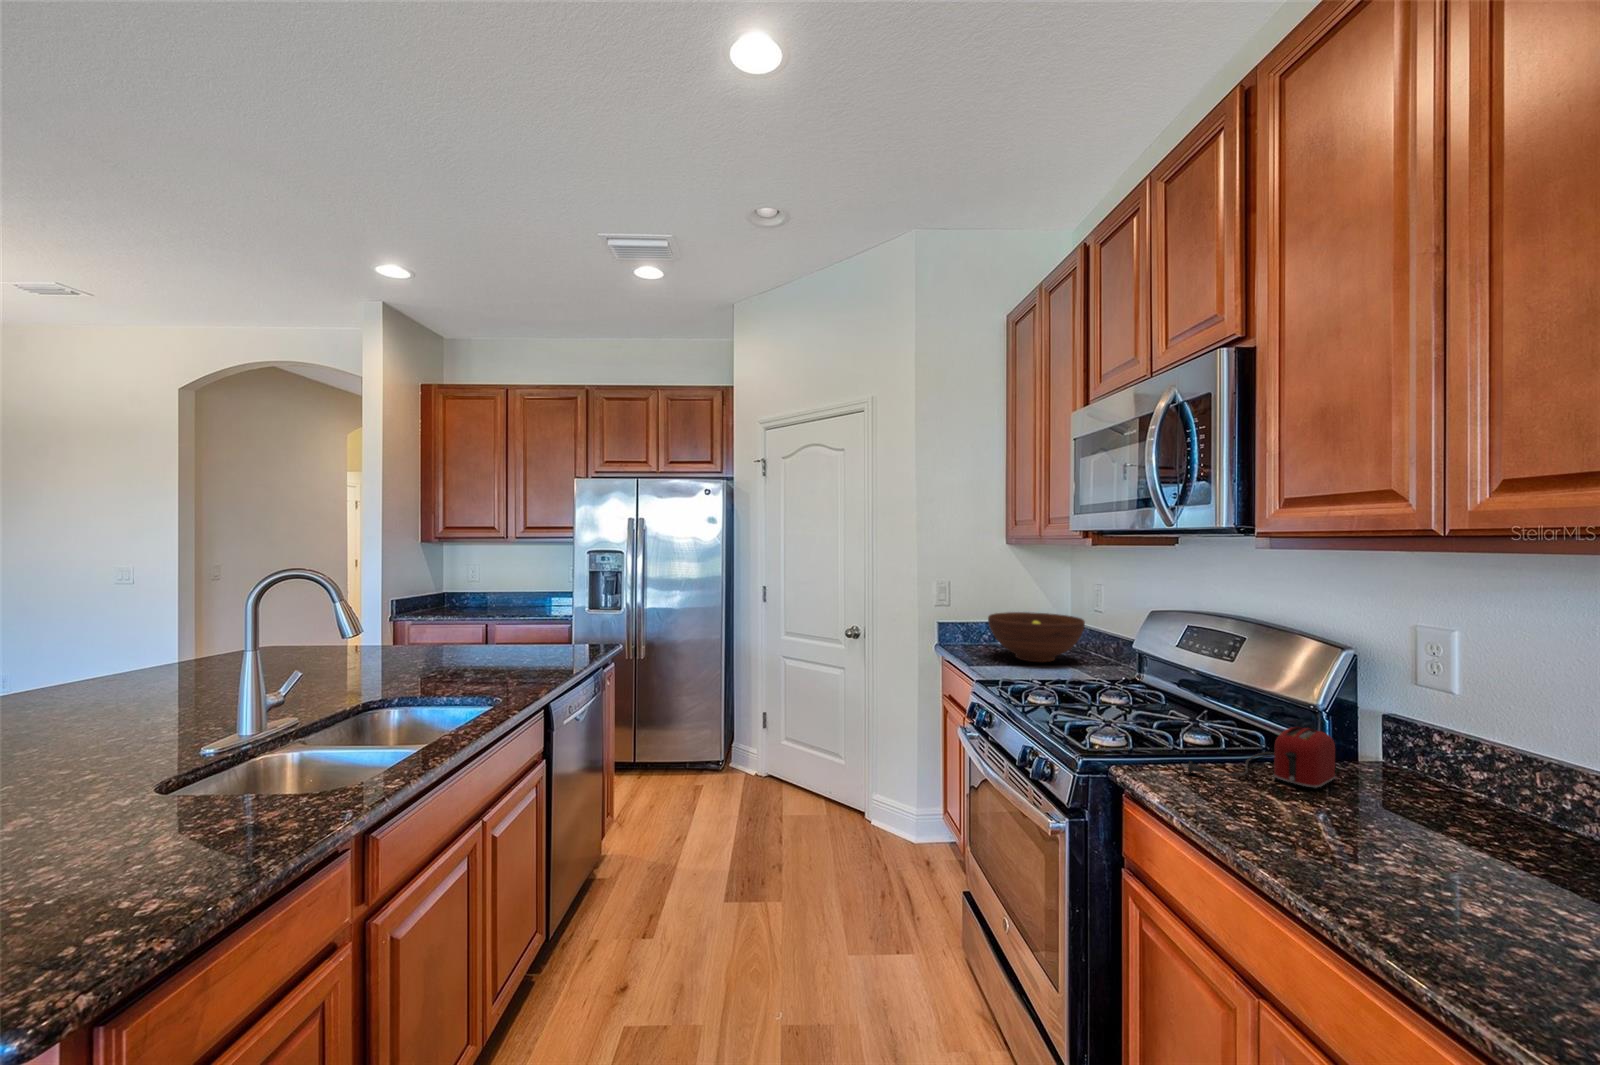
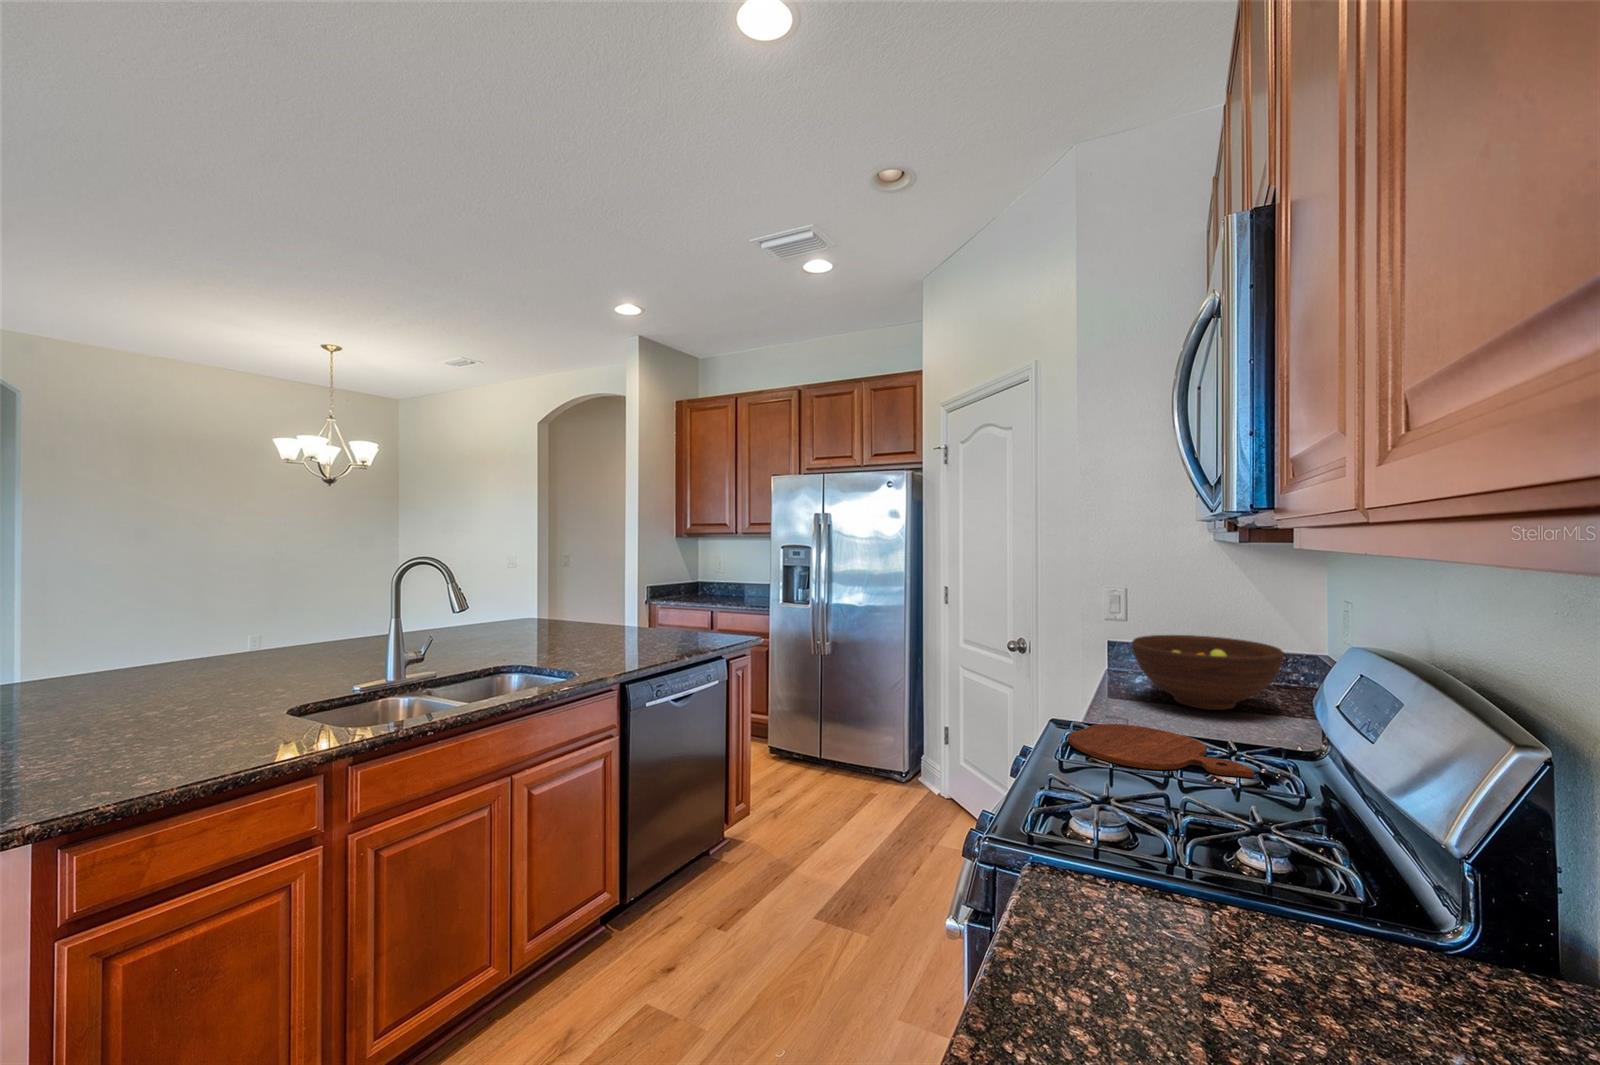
cutting board: none [1010,677,1136,703] -> present [1068,724,1254,778]
toaster: present [1183,727,1335,788] -> none [1083,857,1366,968]

